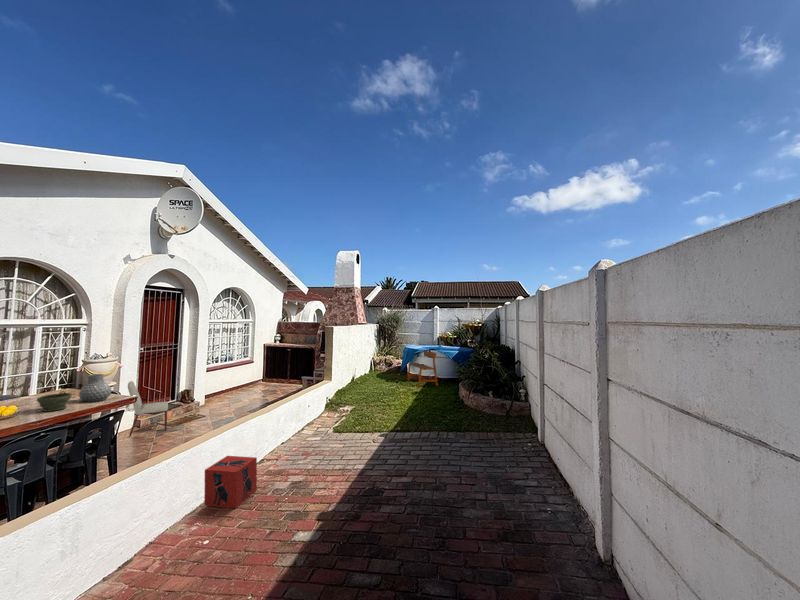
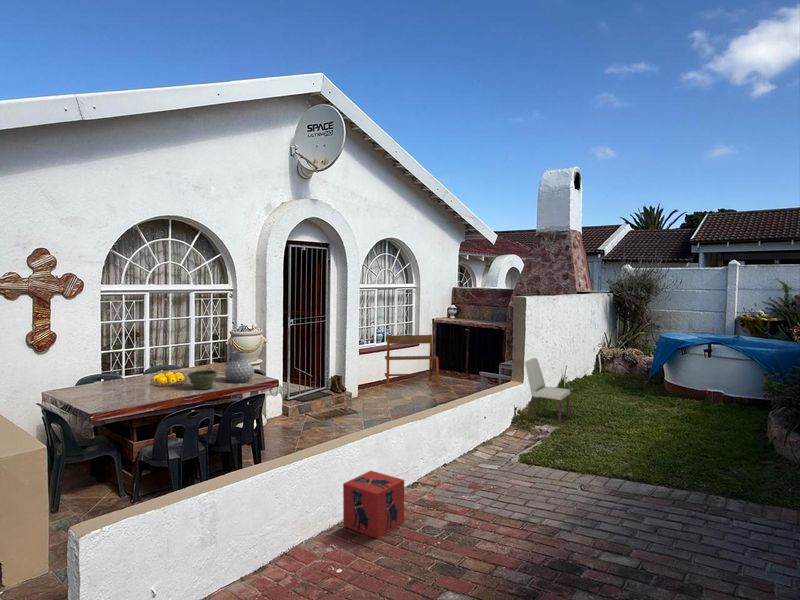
bench: present [408,350,438,388] -> present [385,334,439,387]
chair: present [128,381,168,437] -> present [525,358,571,423]

